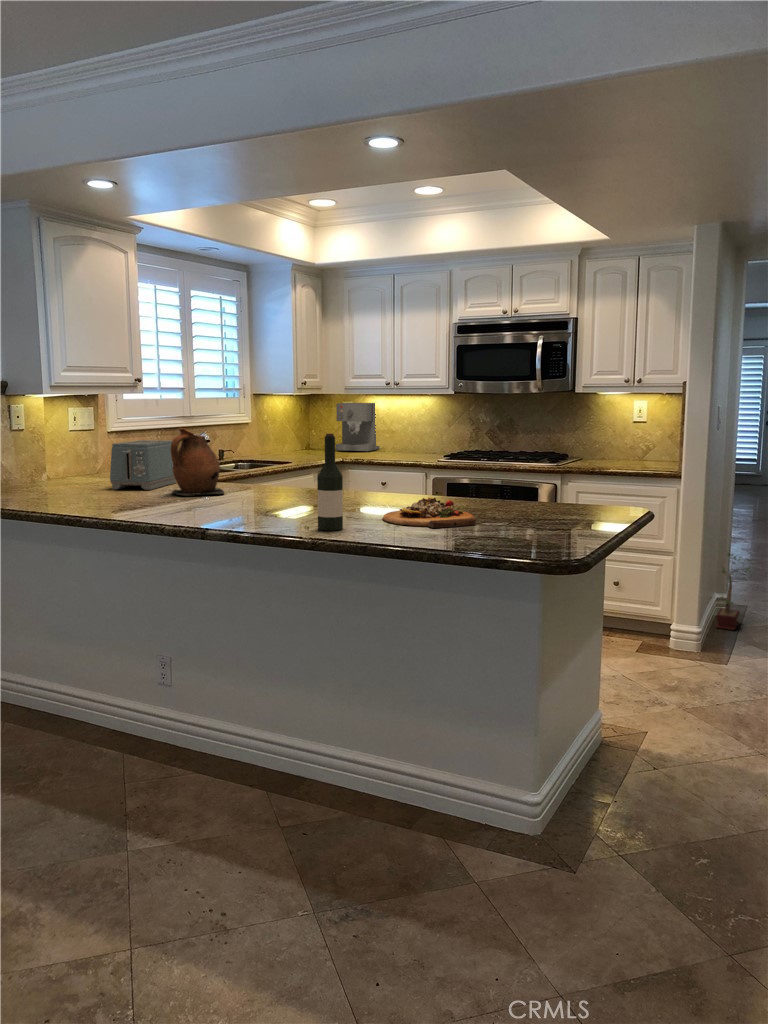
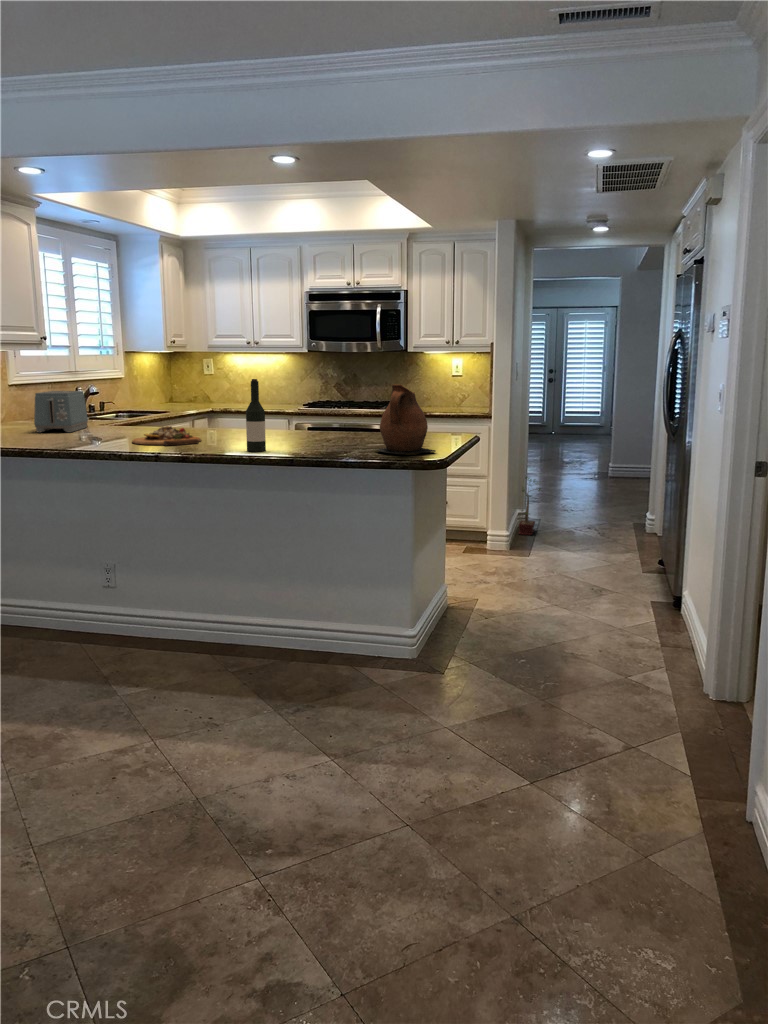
coffee maker: present [336,403,380,452] -> none [200,360,238,404]
ceramic pitcher: present [171,429,224,495] -> present [376,385,436,454]
cutting board: present [382,498,476,528] -> present [132,426,201,446]

